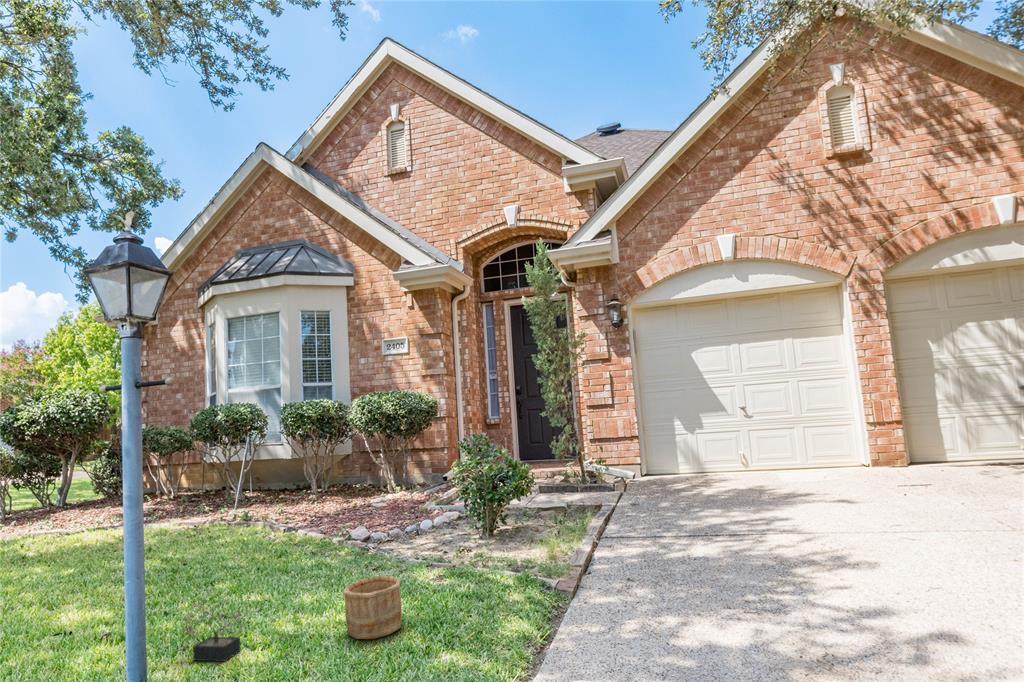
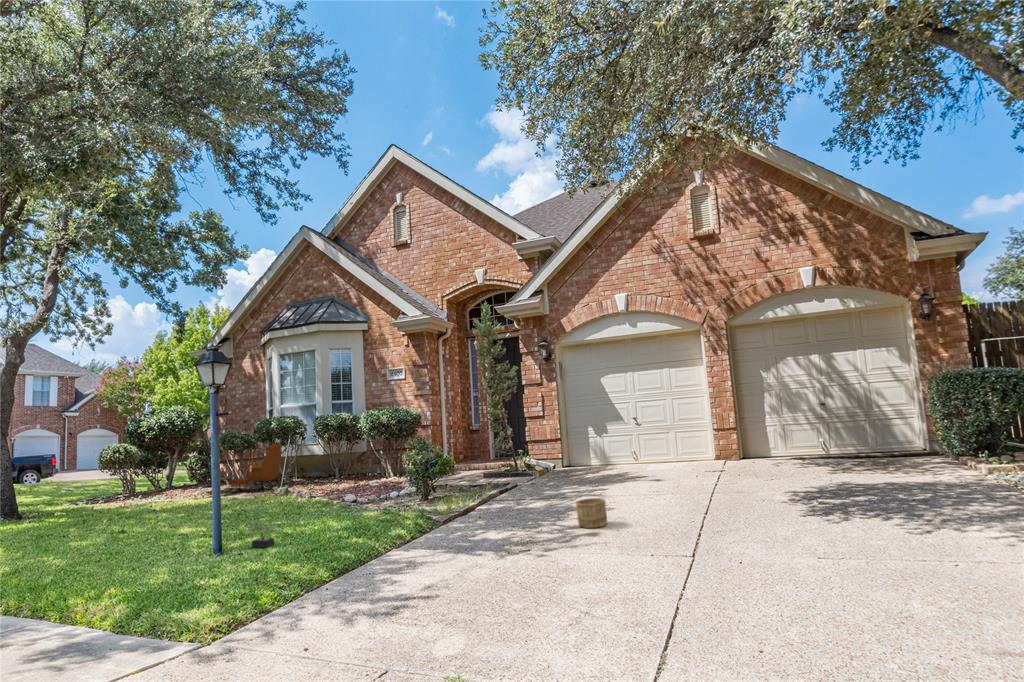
lounge chair: none [149,444,232,521] -> present [228,444,282,494]
wooden bucket: present [343,576,402,639] -> present [576,498,607,528]

